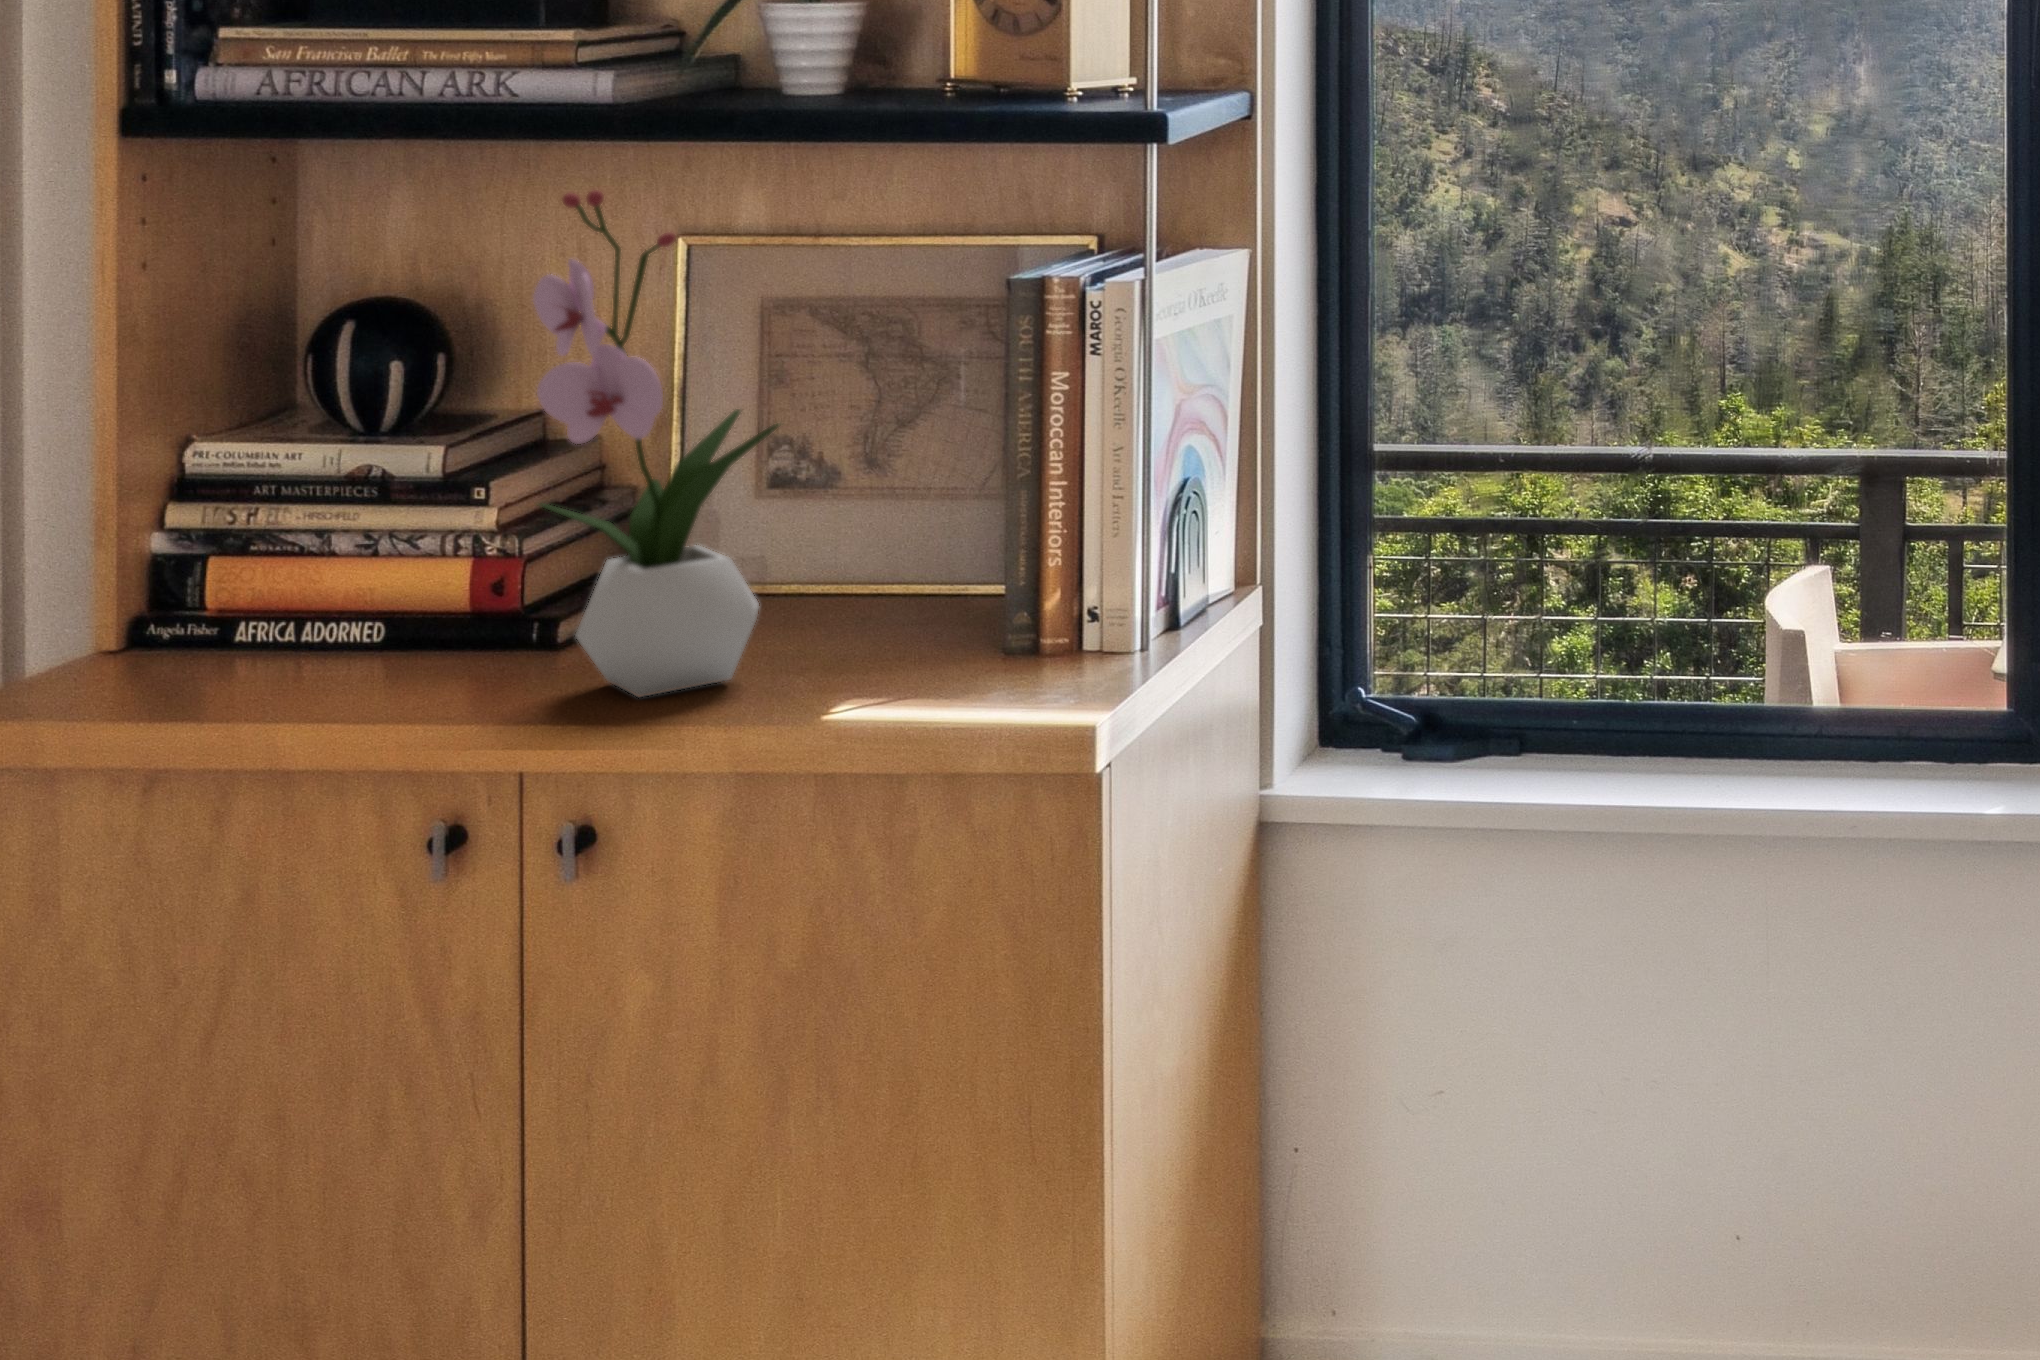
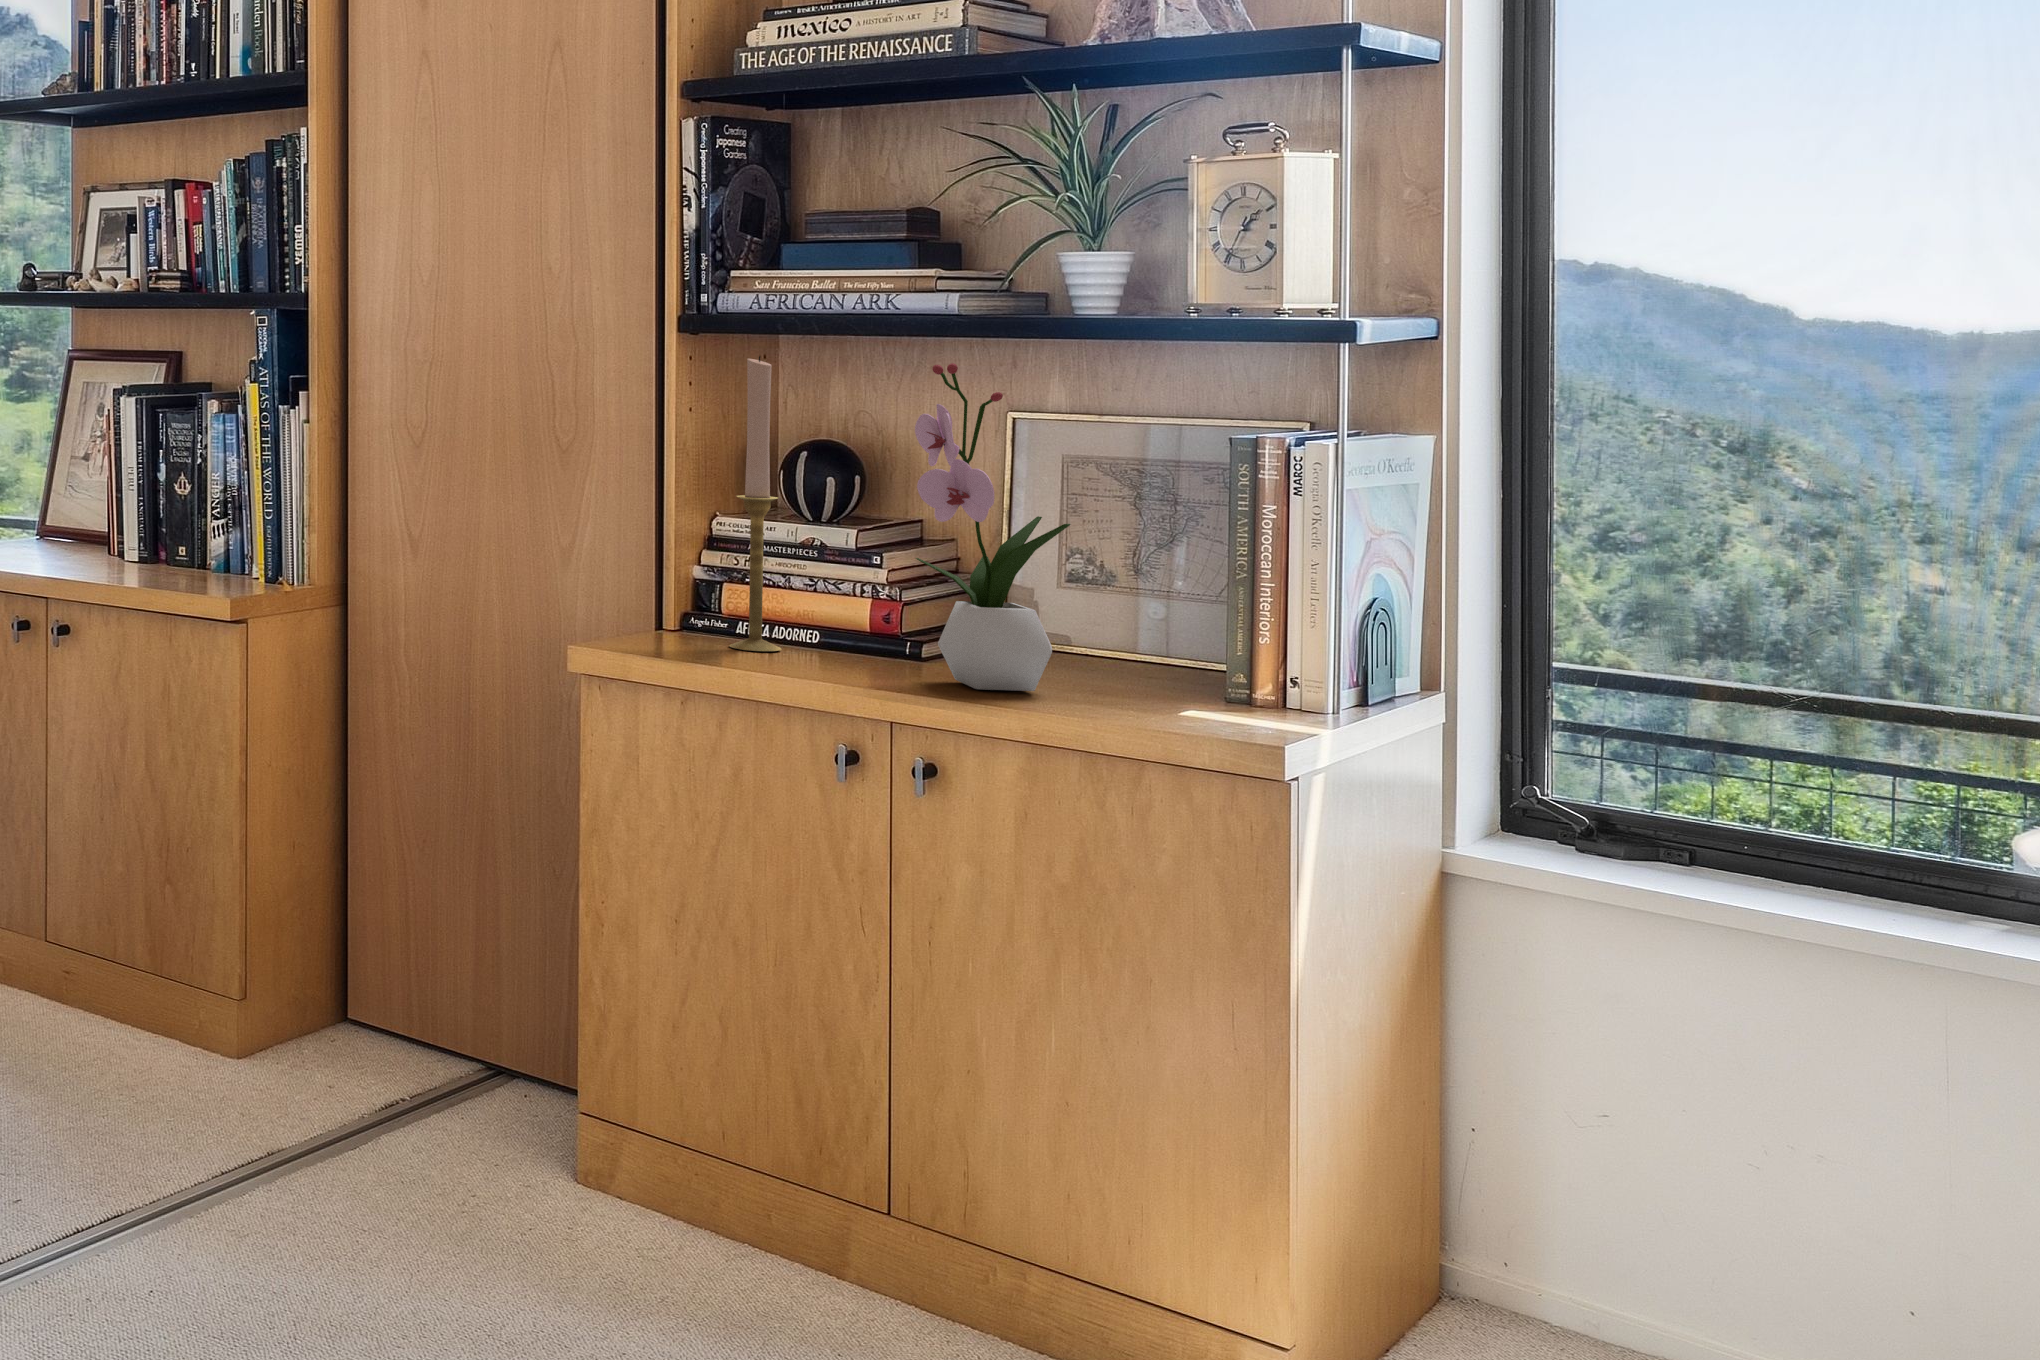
candlestick: none [206,184,308,687] -> present [729,356,781,651]

